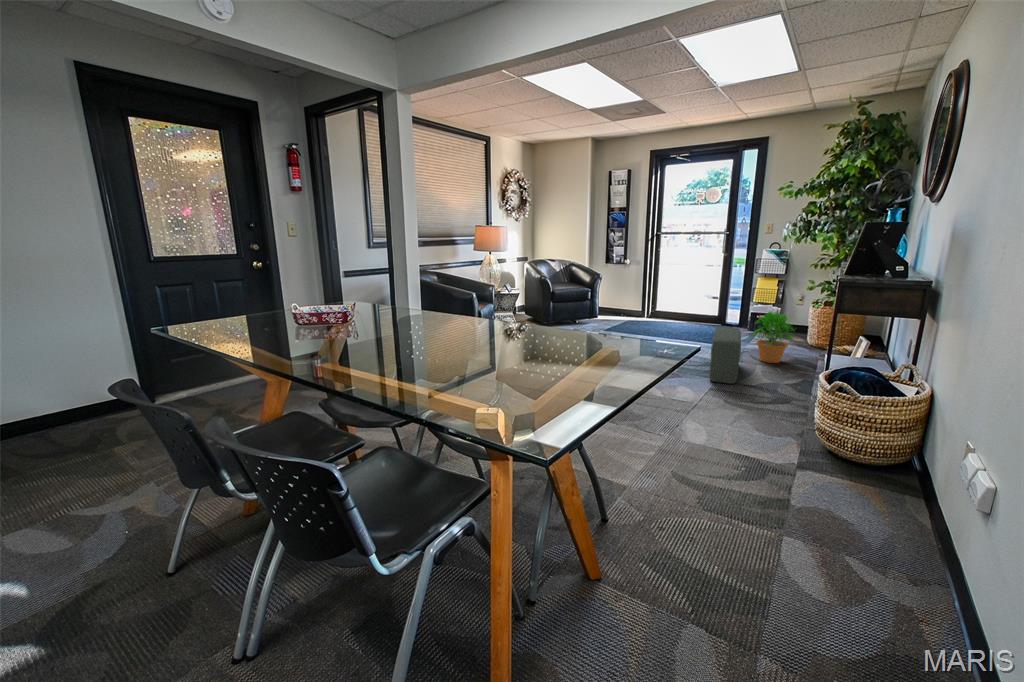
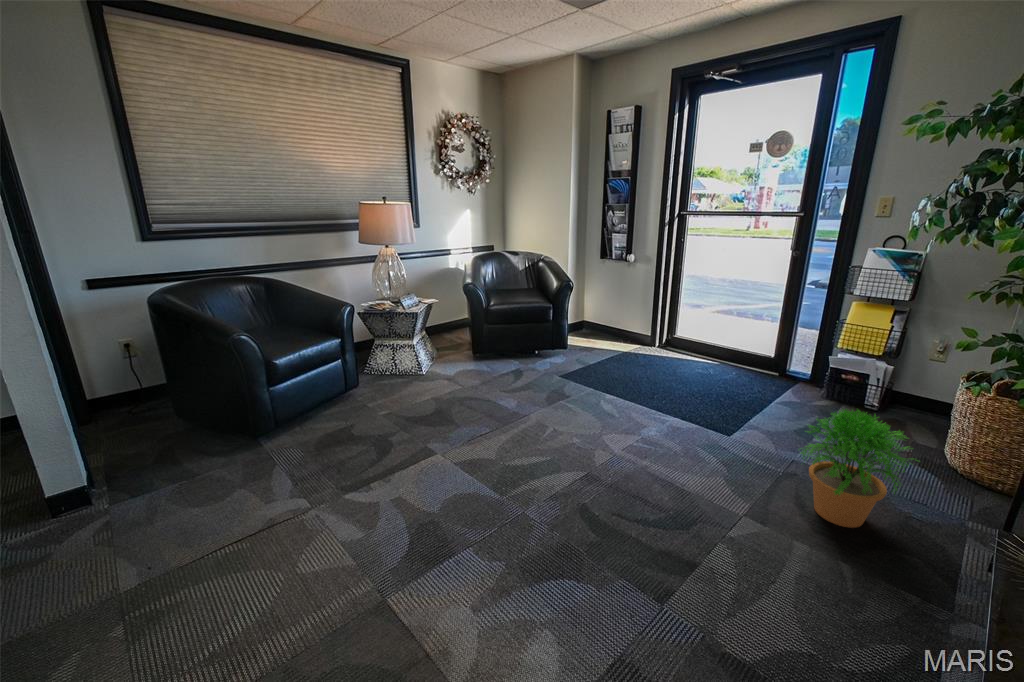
pouf: present [709,326,741,384] -> none [649,434,763,625]

